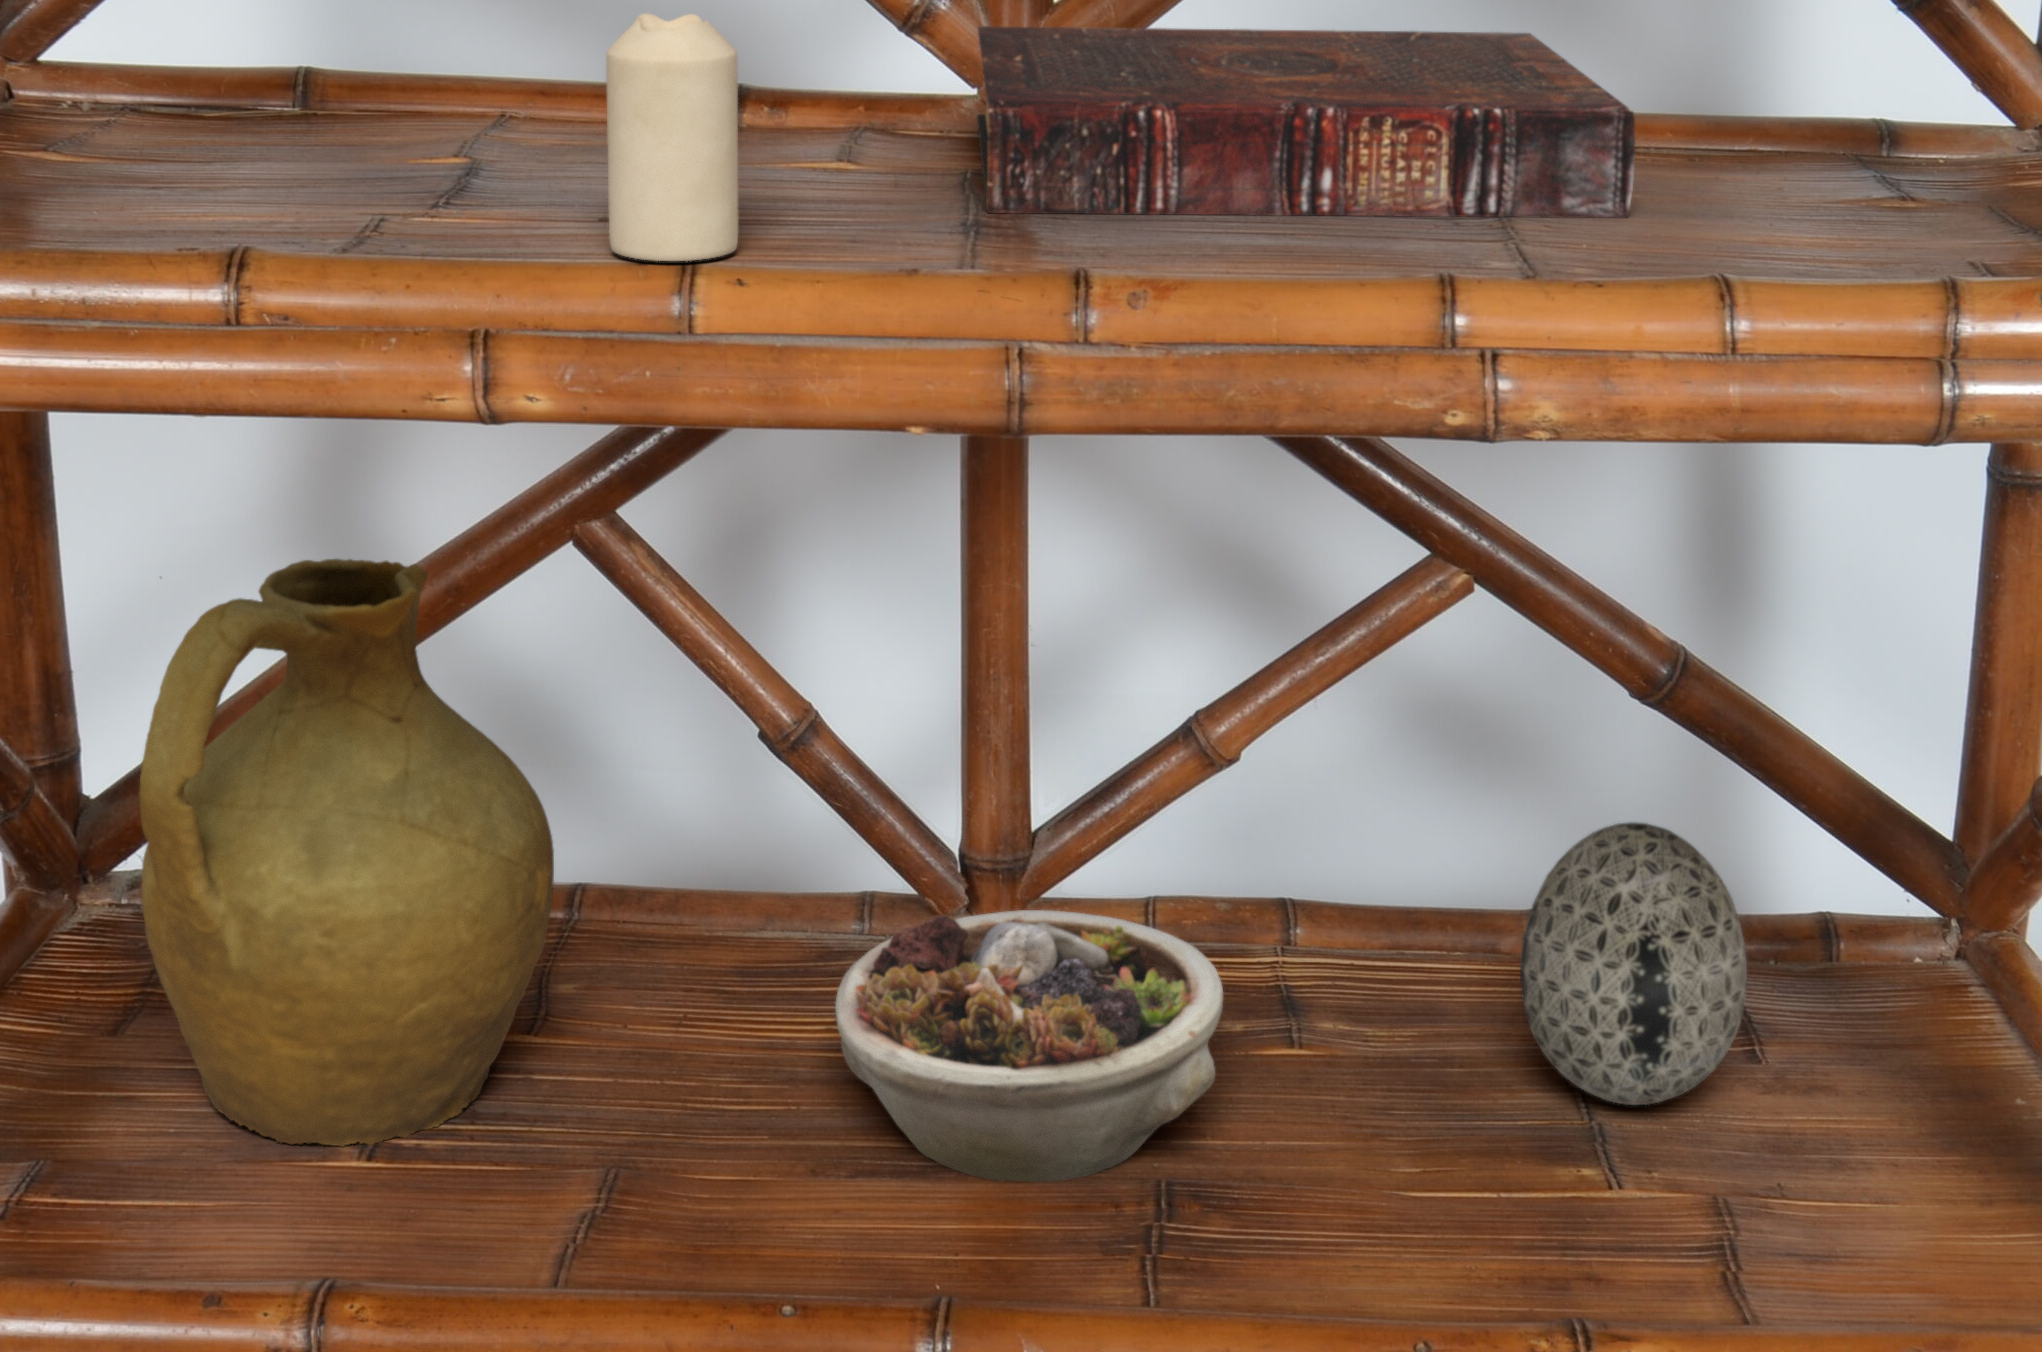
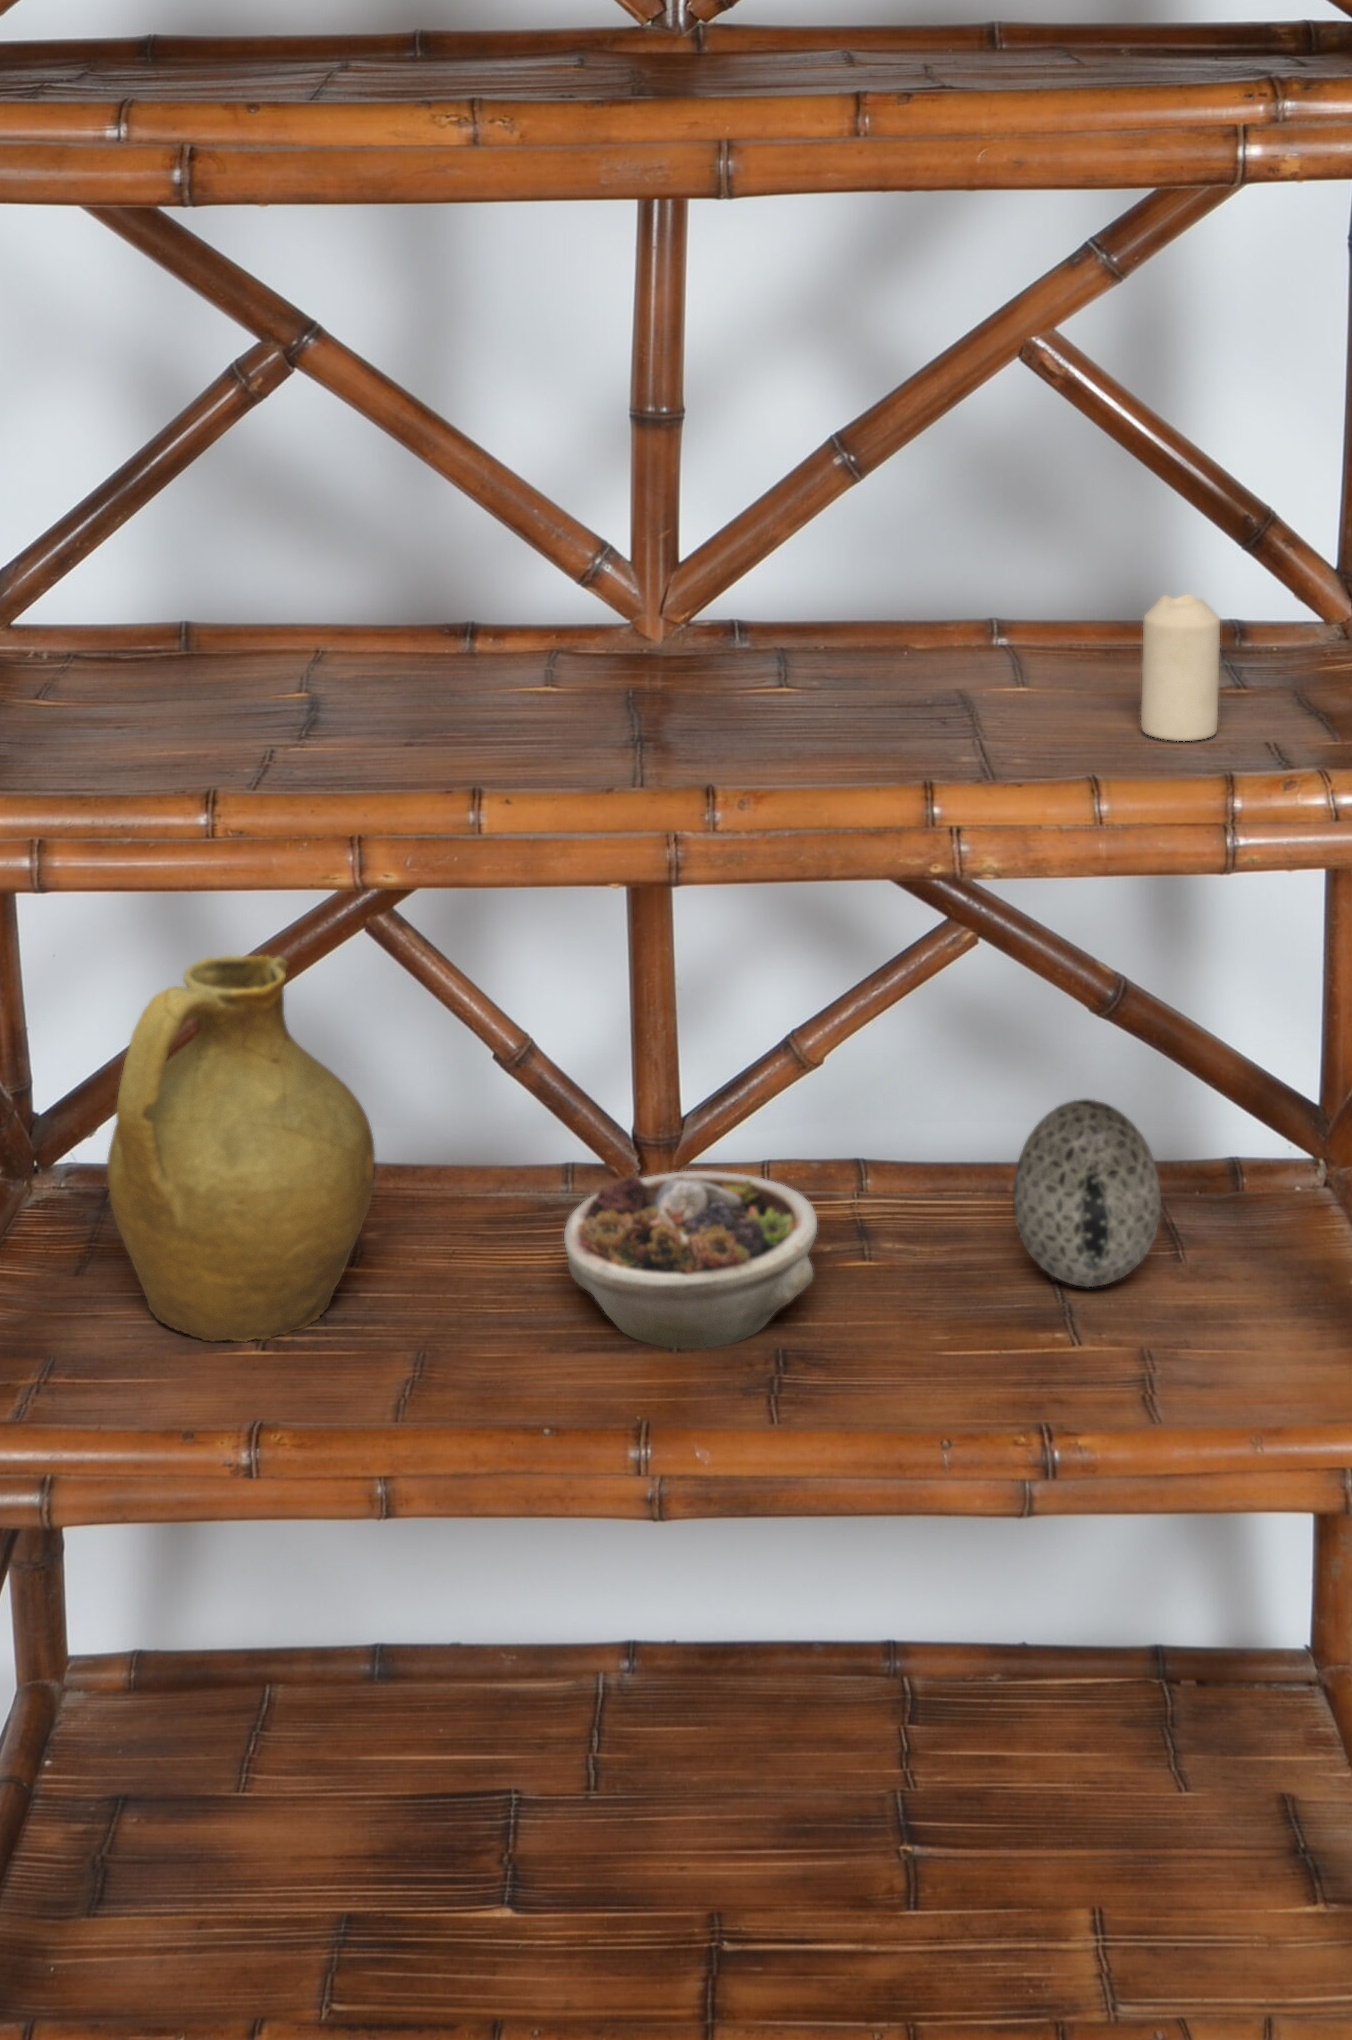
candle: present [606,14,738,261] -> present [1141,594,1220,741]
book: present [977,26,1635,218] -> none [636,576,1056,731]

